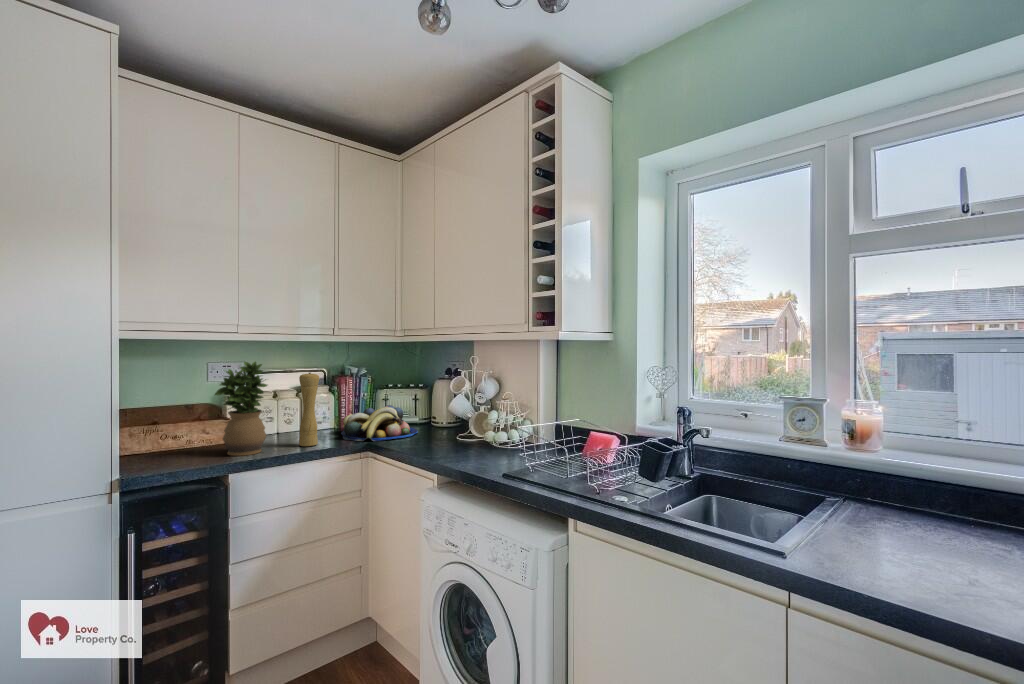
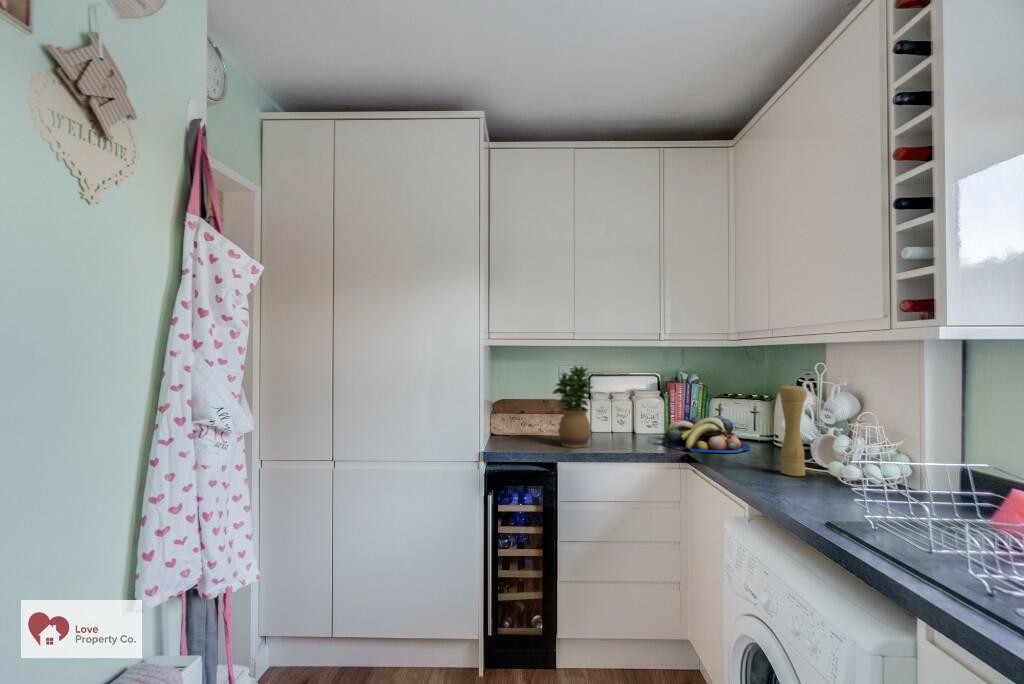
pepper mill: present [299,373,319,446] -> present [779,384,806,476]

